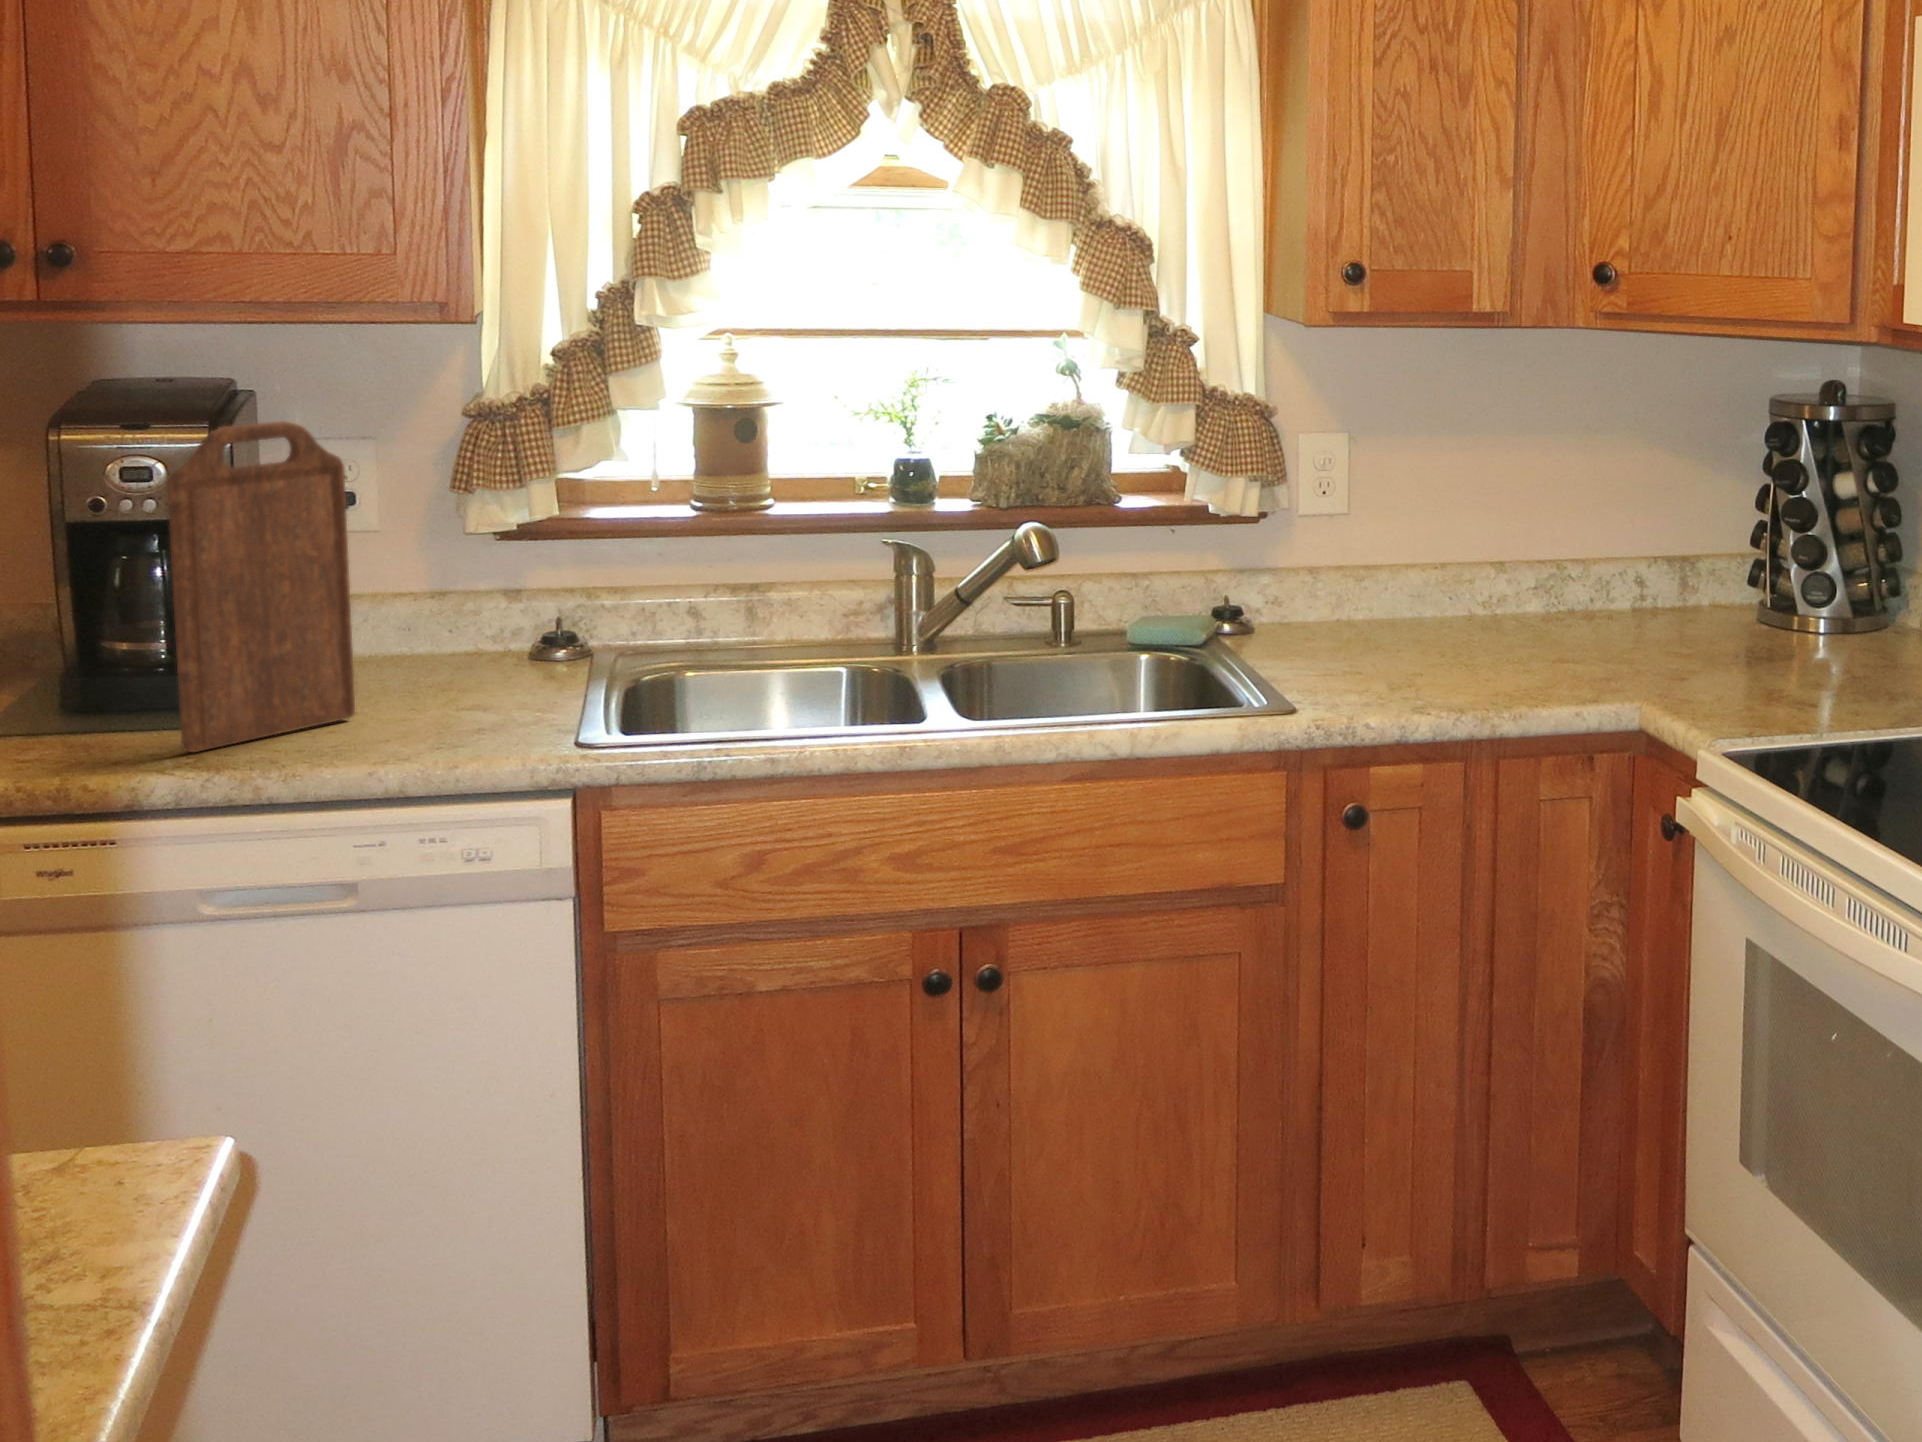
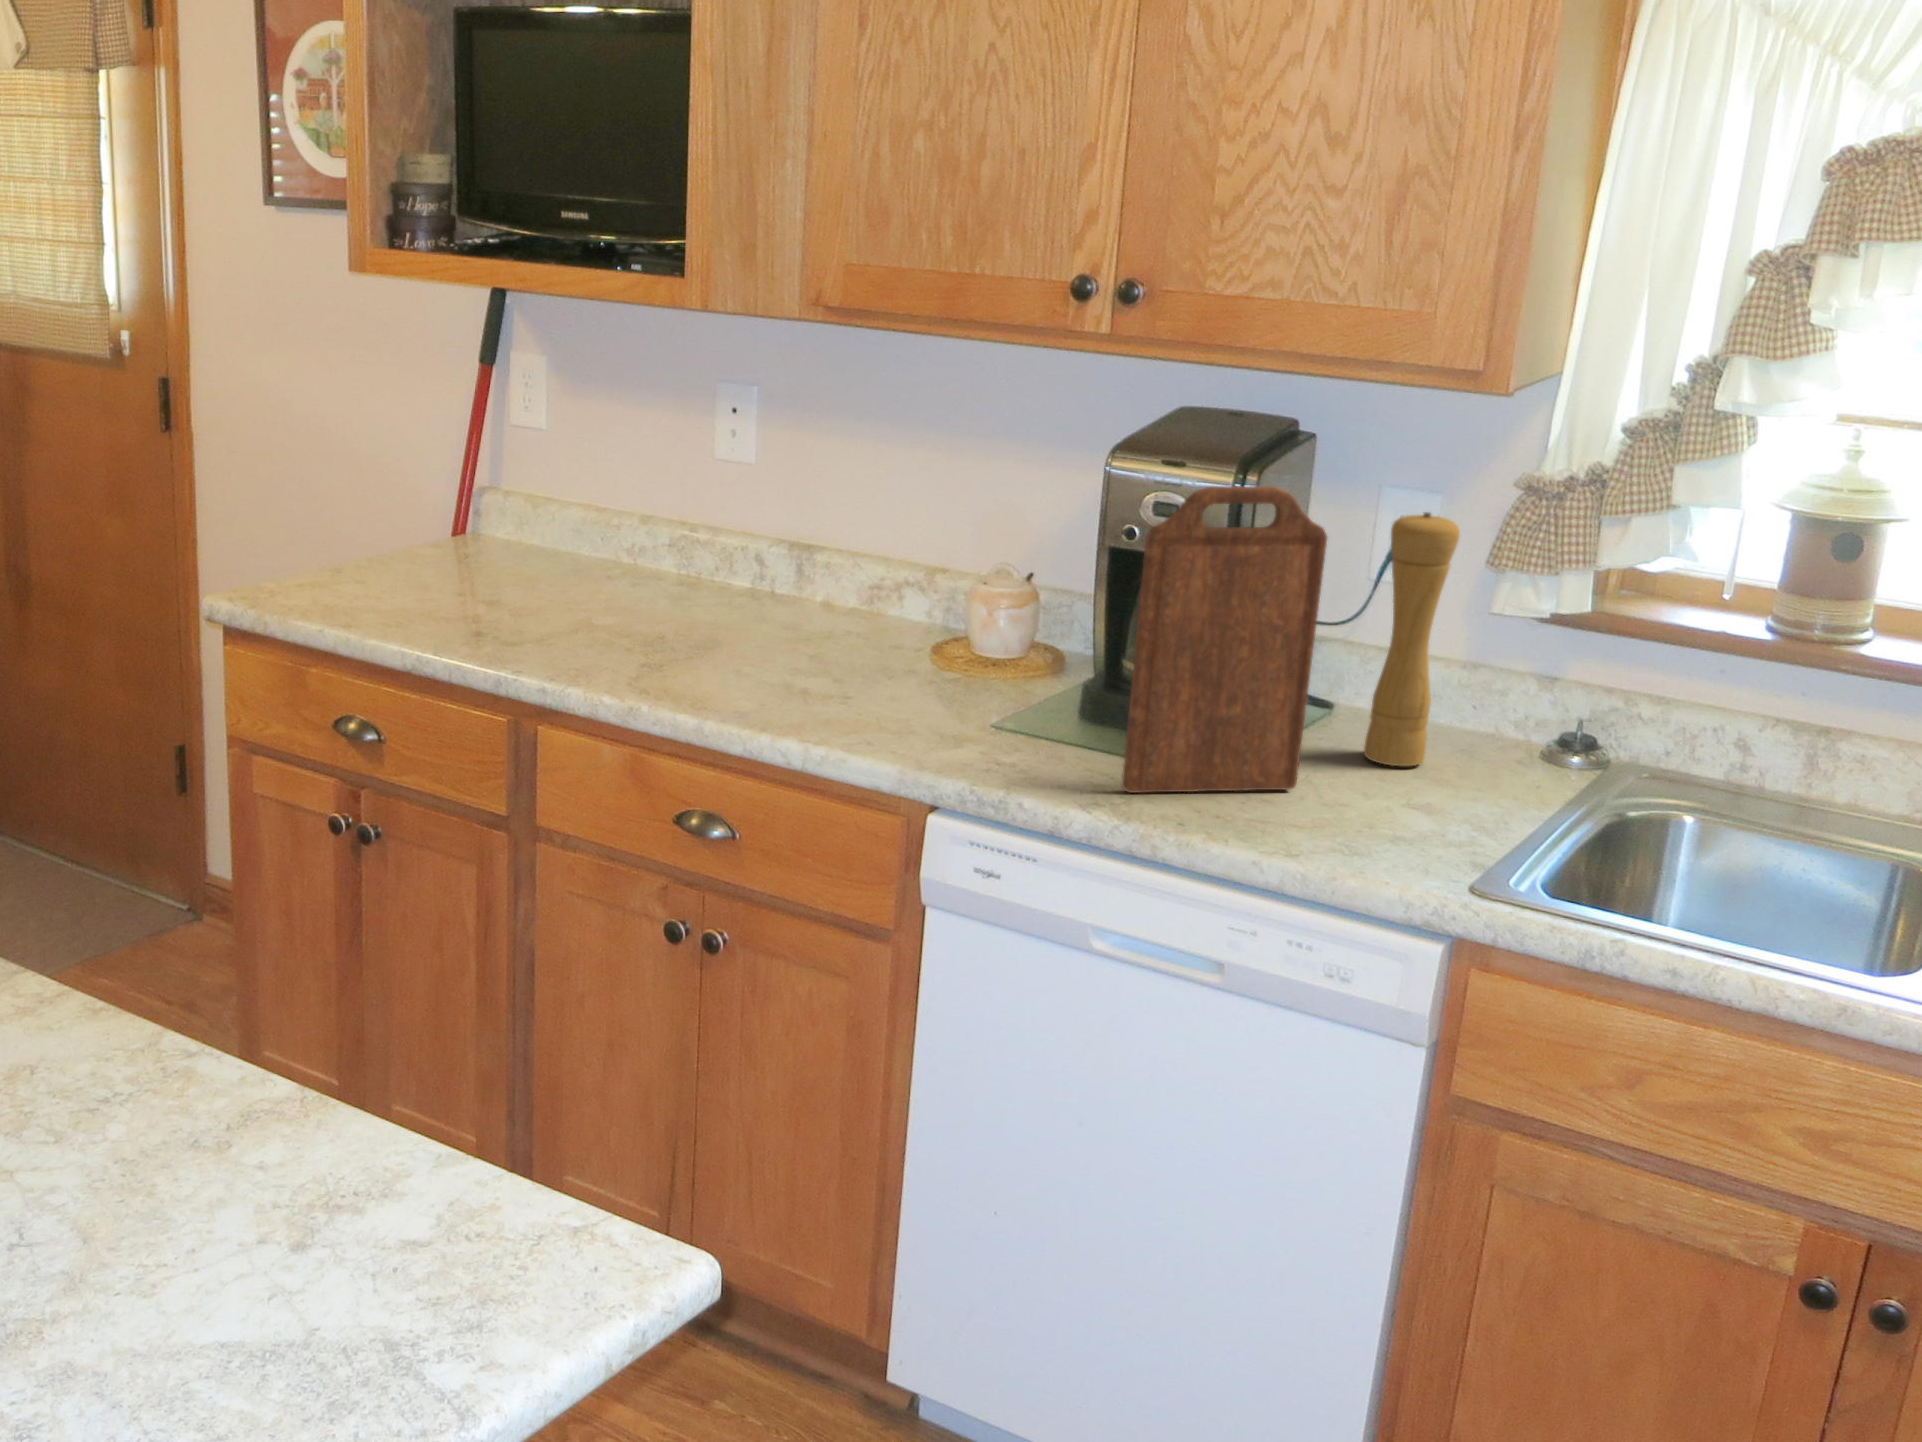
pepper mill: none [373,442,446,686] -> present [1364,512,1460,766]

